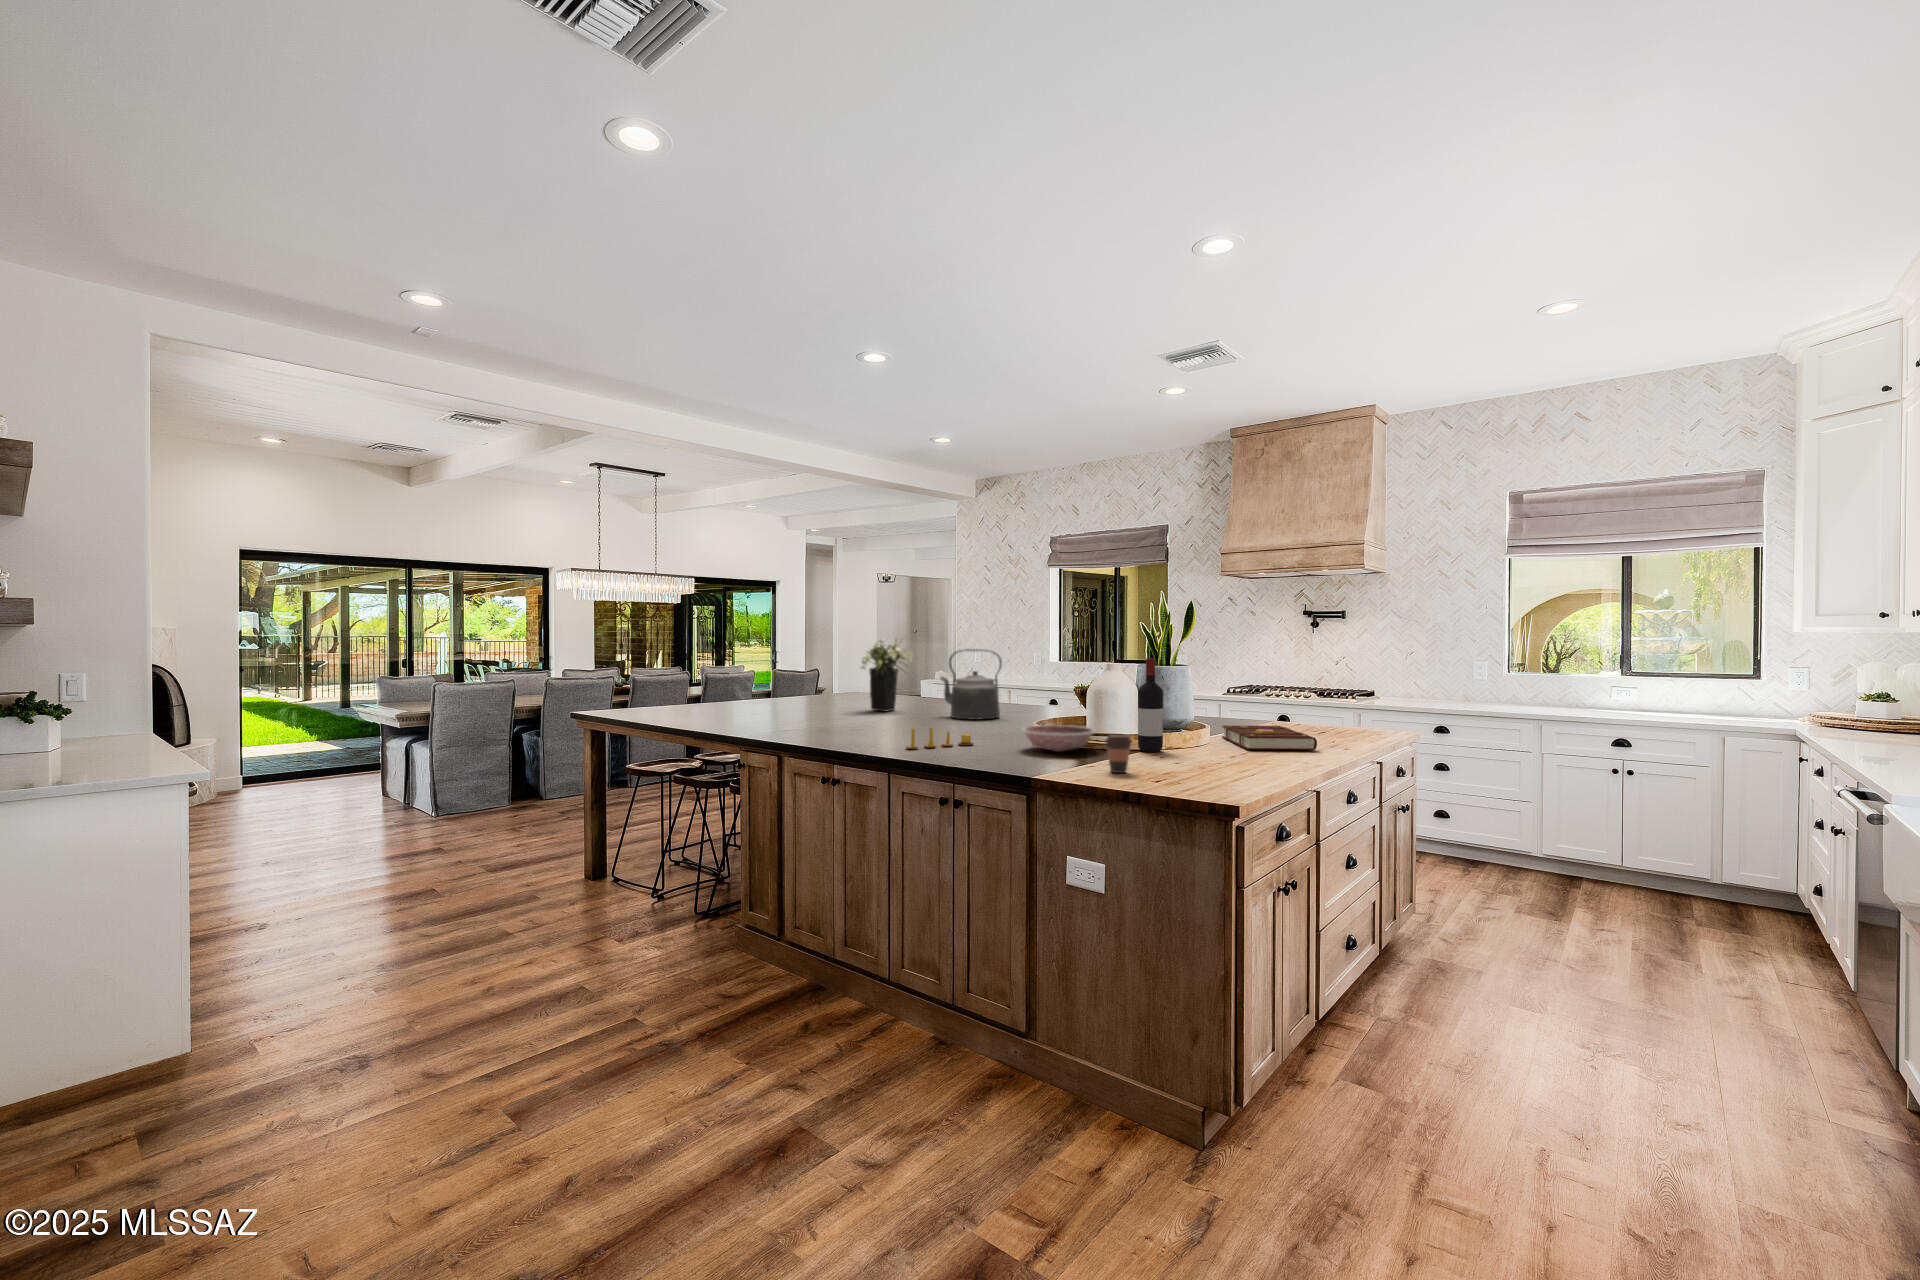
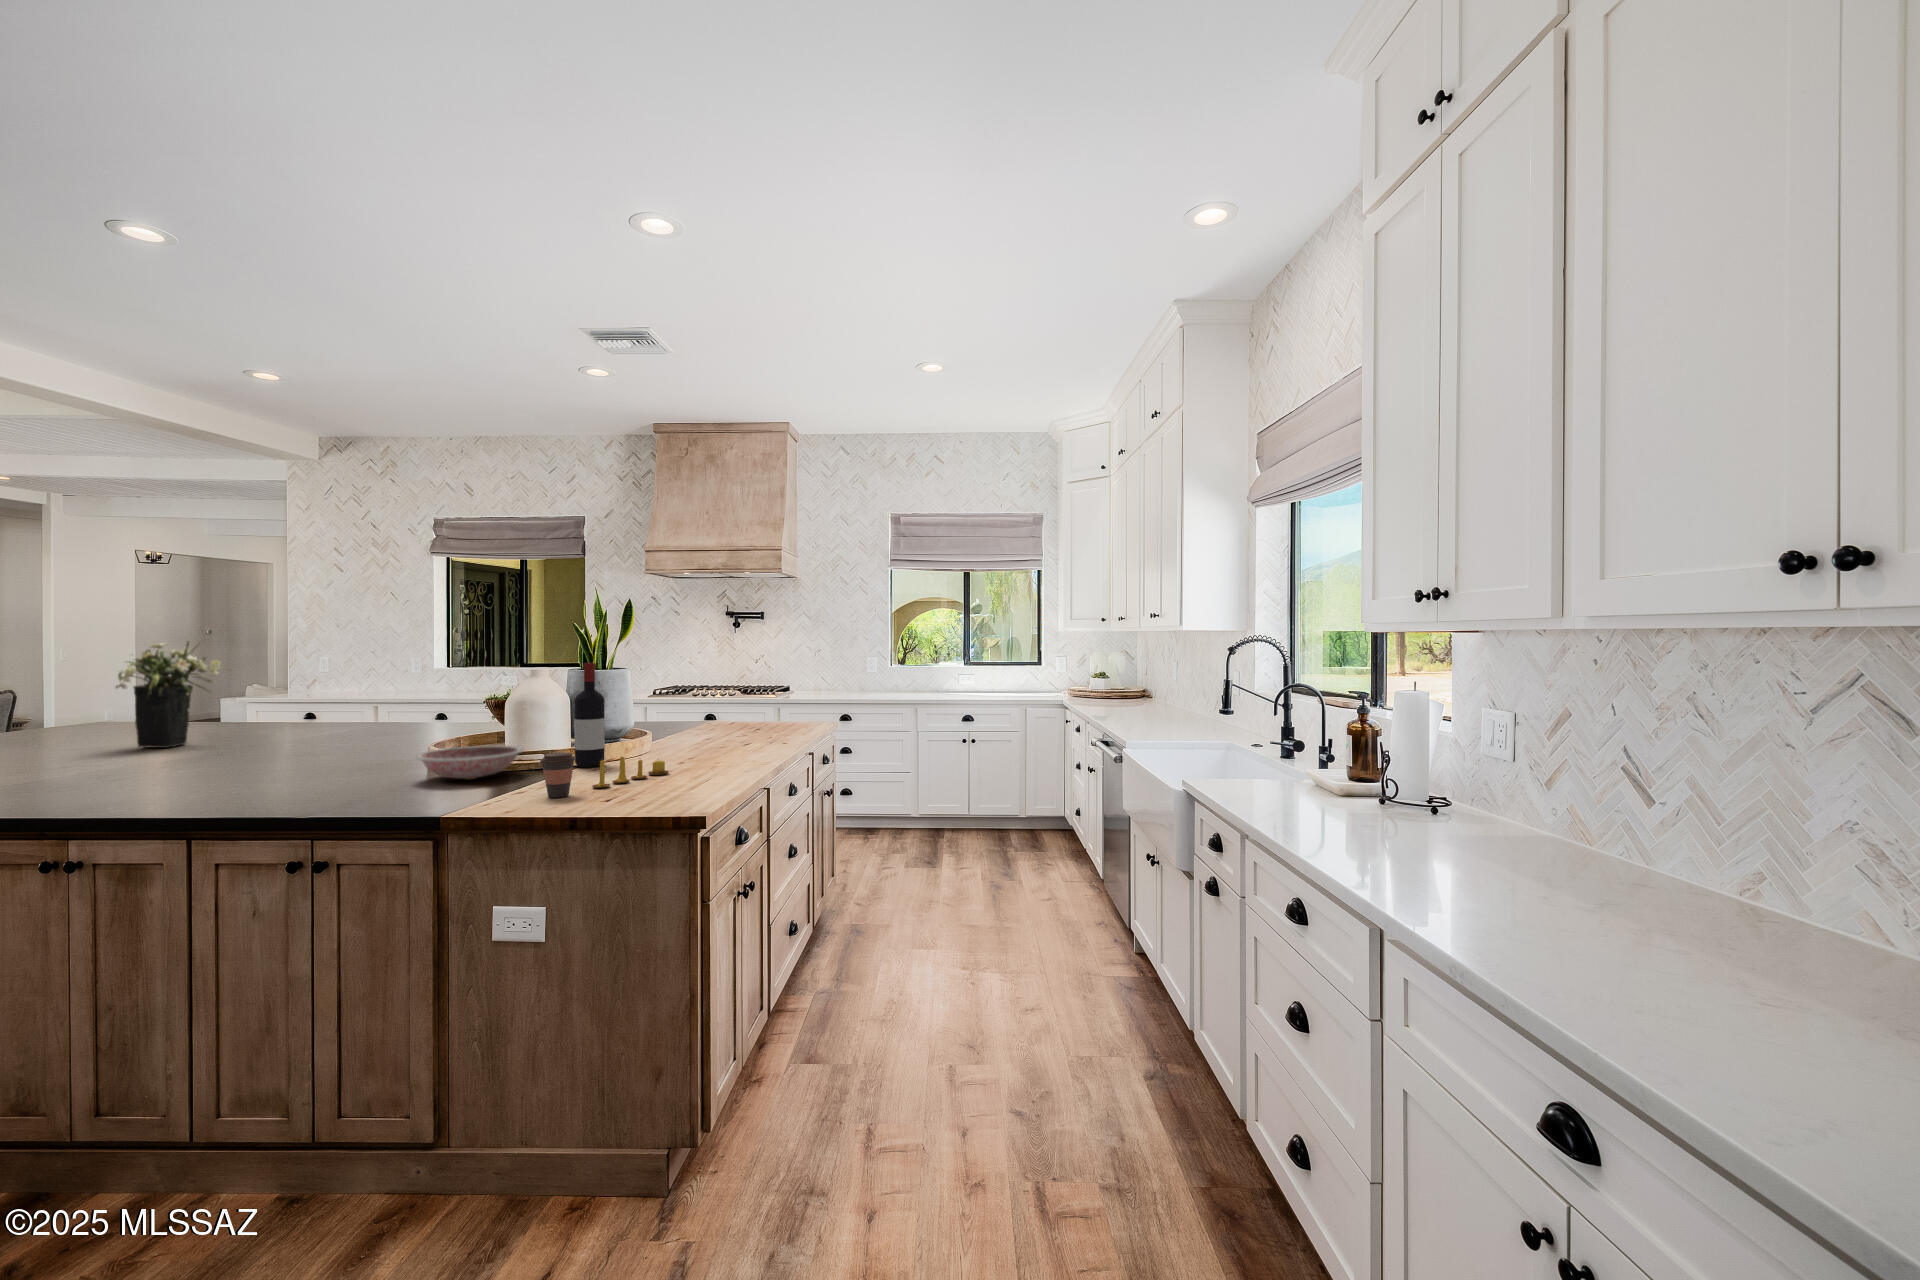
kettle: present [940,649,1002,720] -> none [272,656,376,748]
book: present [1222,725,1317,750] -> none [664,726,761,754]
candle: present [906,727,974,749] -> present [592,757,669,788]

